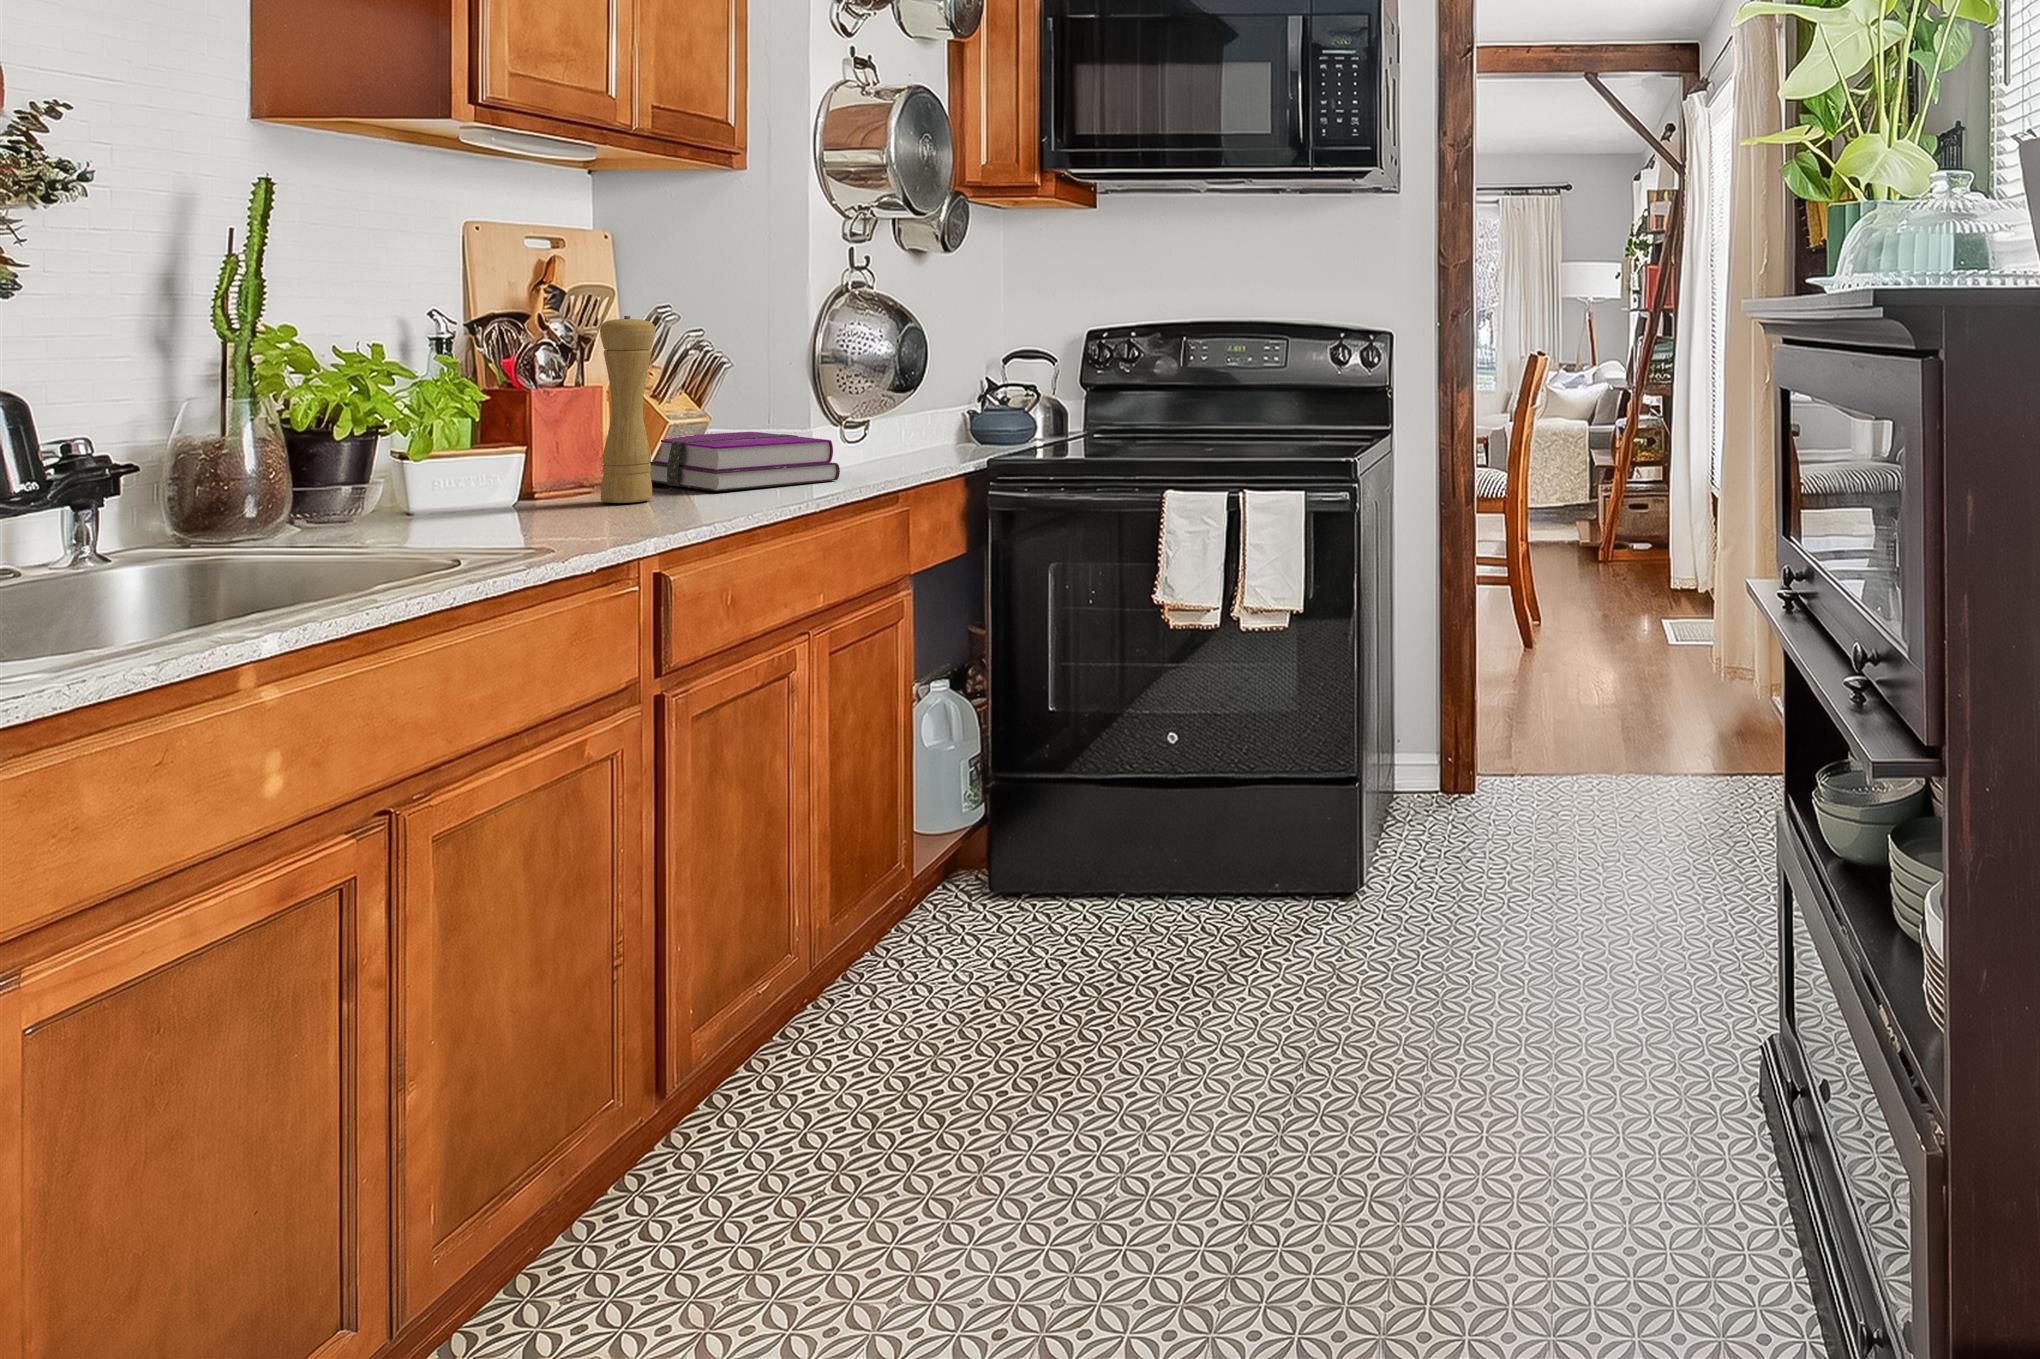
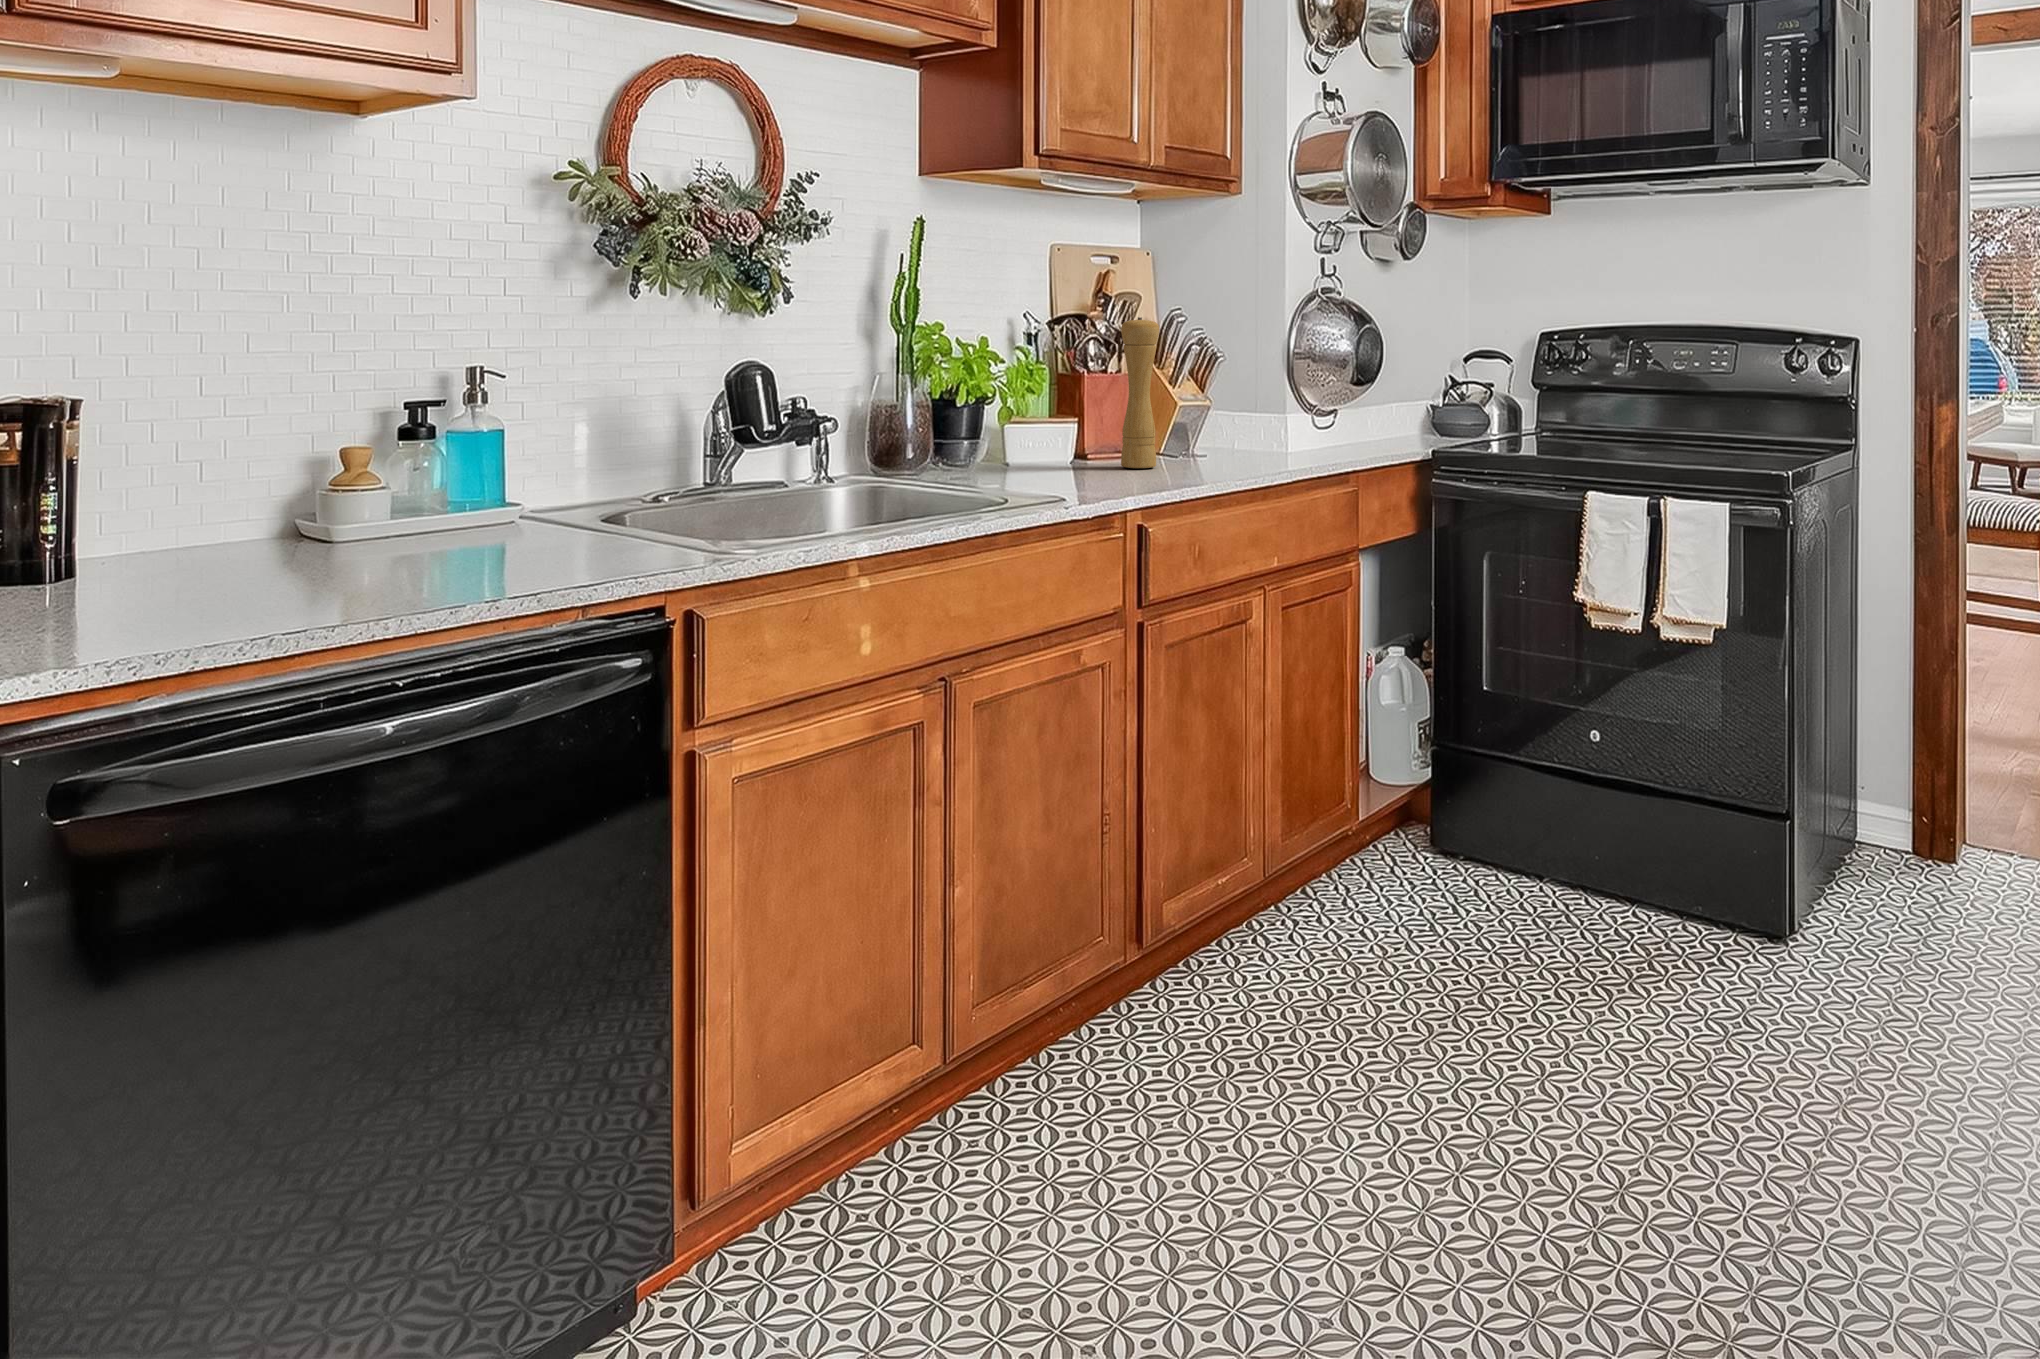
hardback book: present [650,432,840,491] -> none [1154,416,1301,464]

